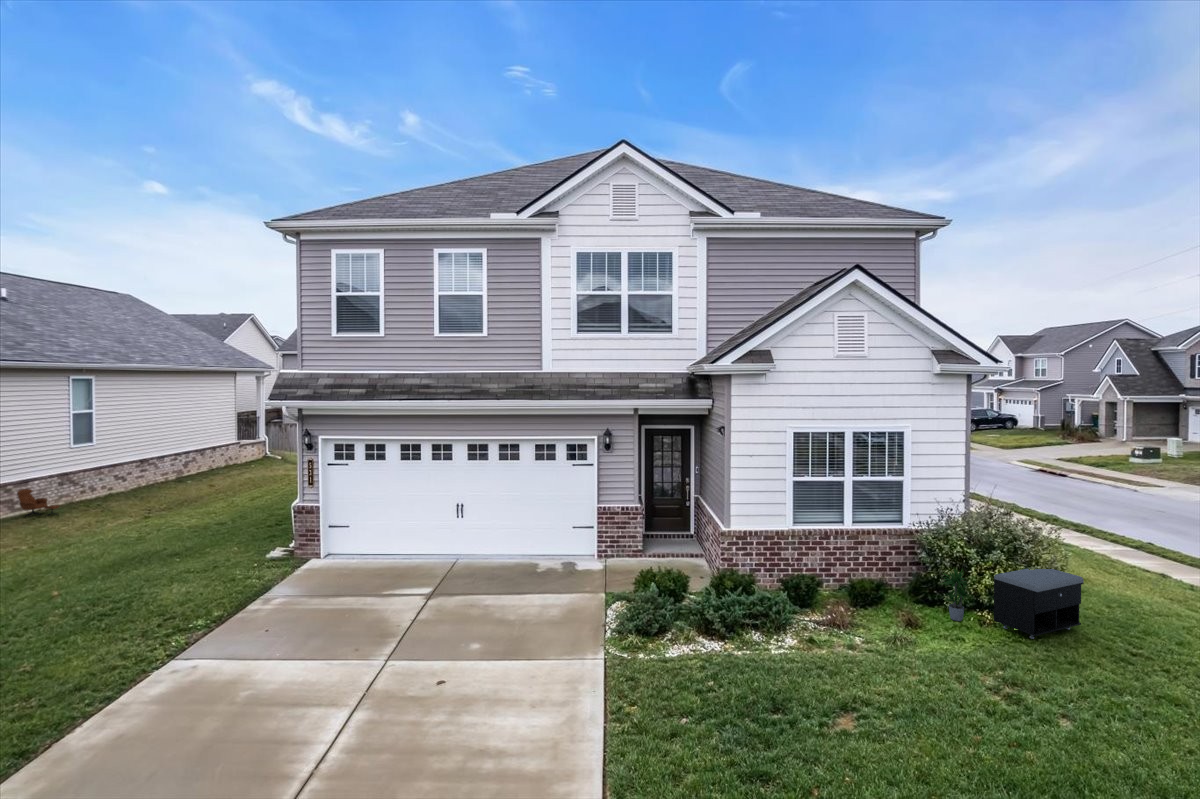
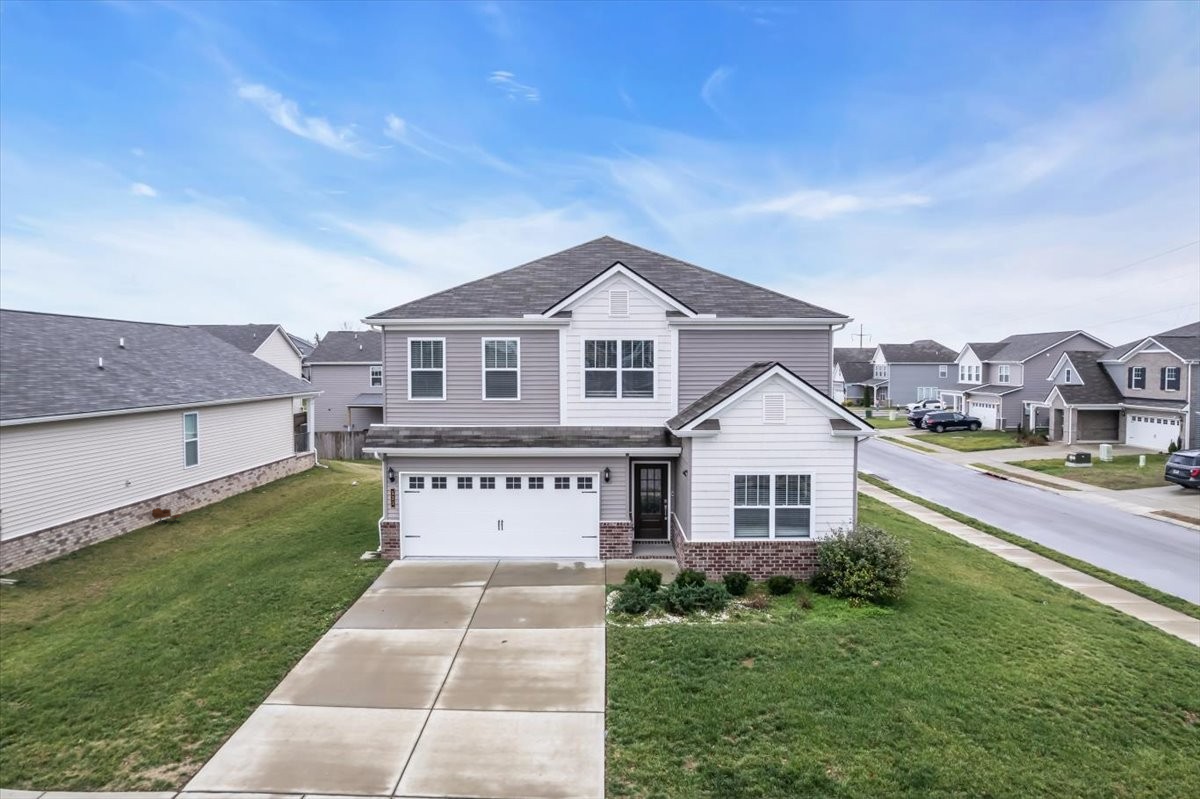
potted plant: present [942,568,969,621] -> none [825,568,848,604]
storage bench: present [994,569,1084,639] -> none [858,568,914,616]

